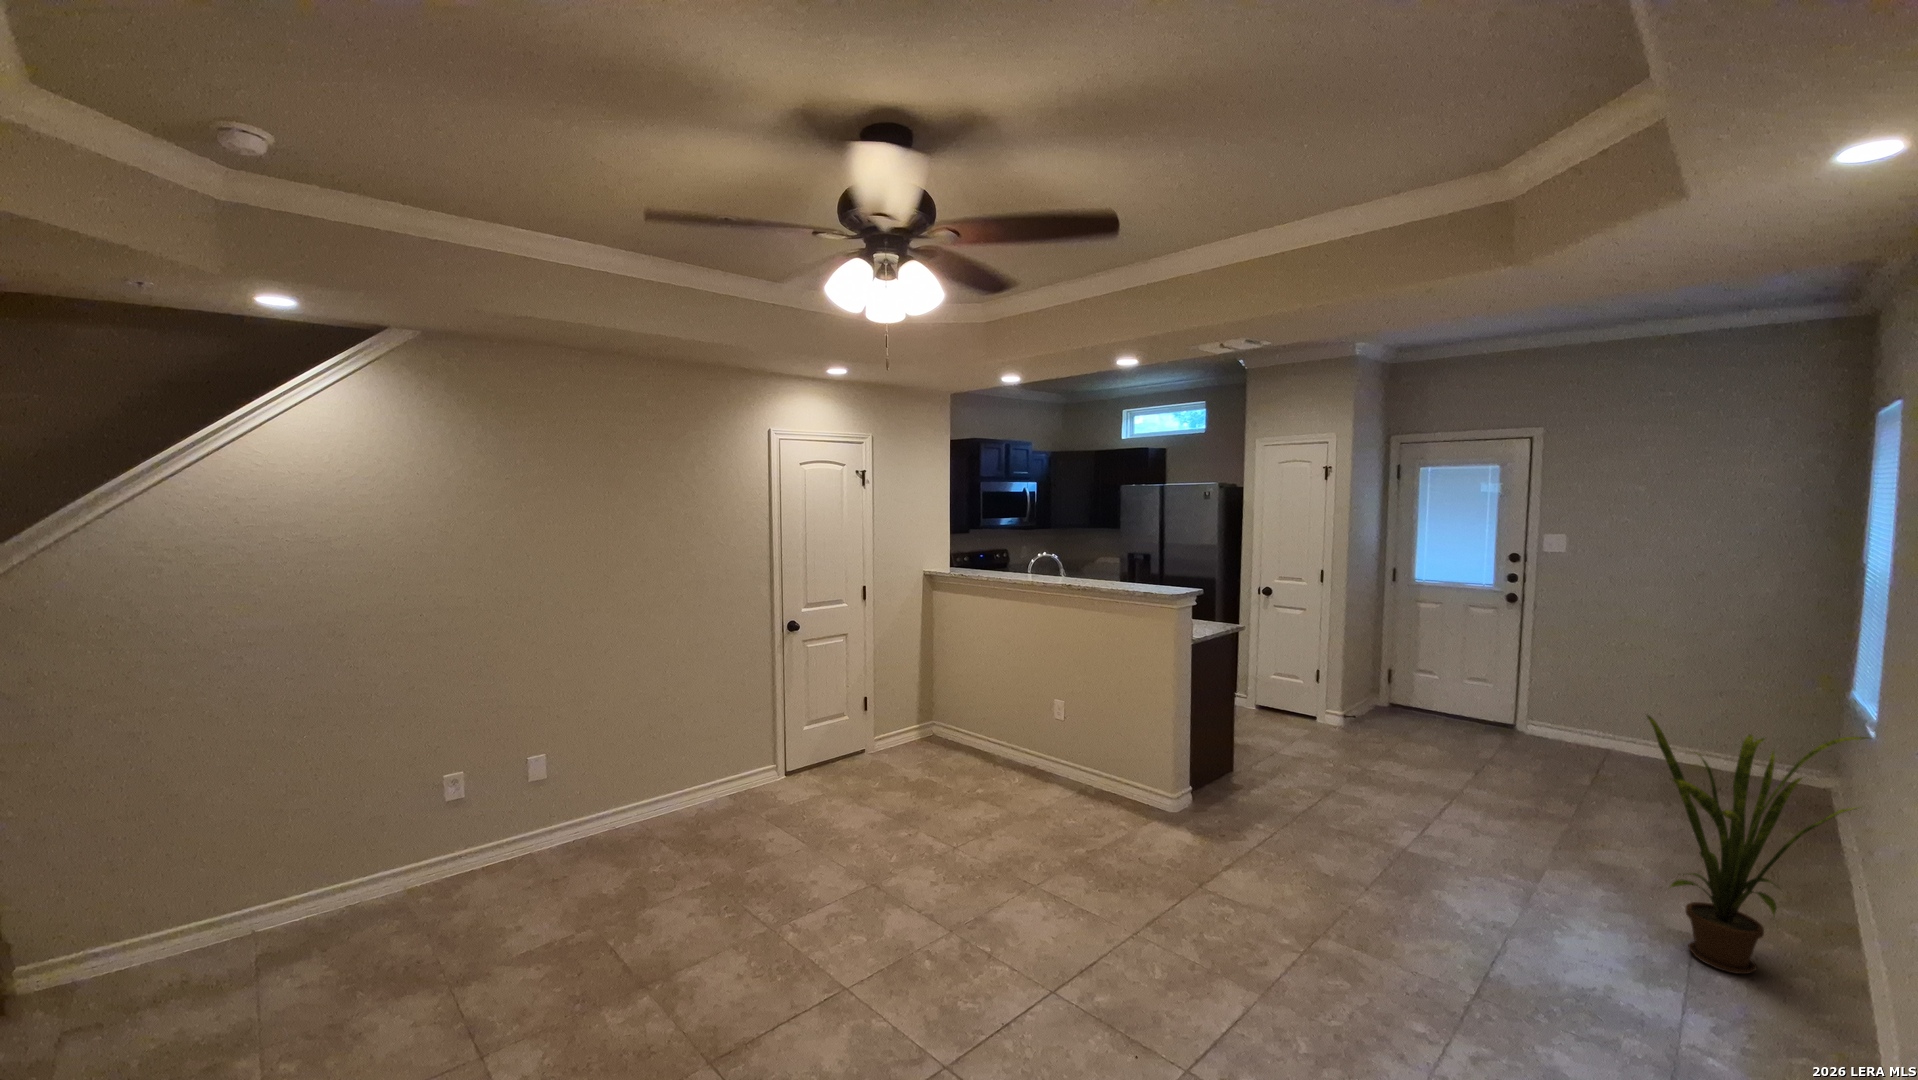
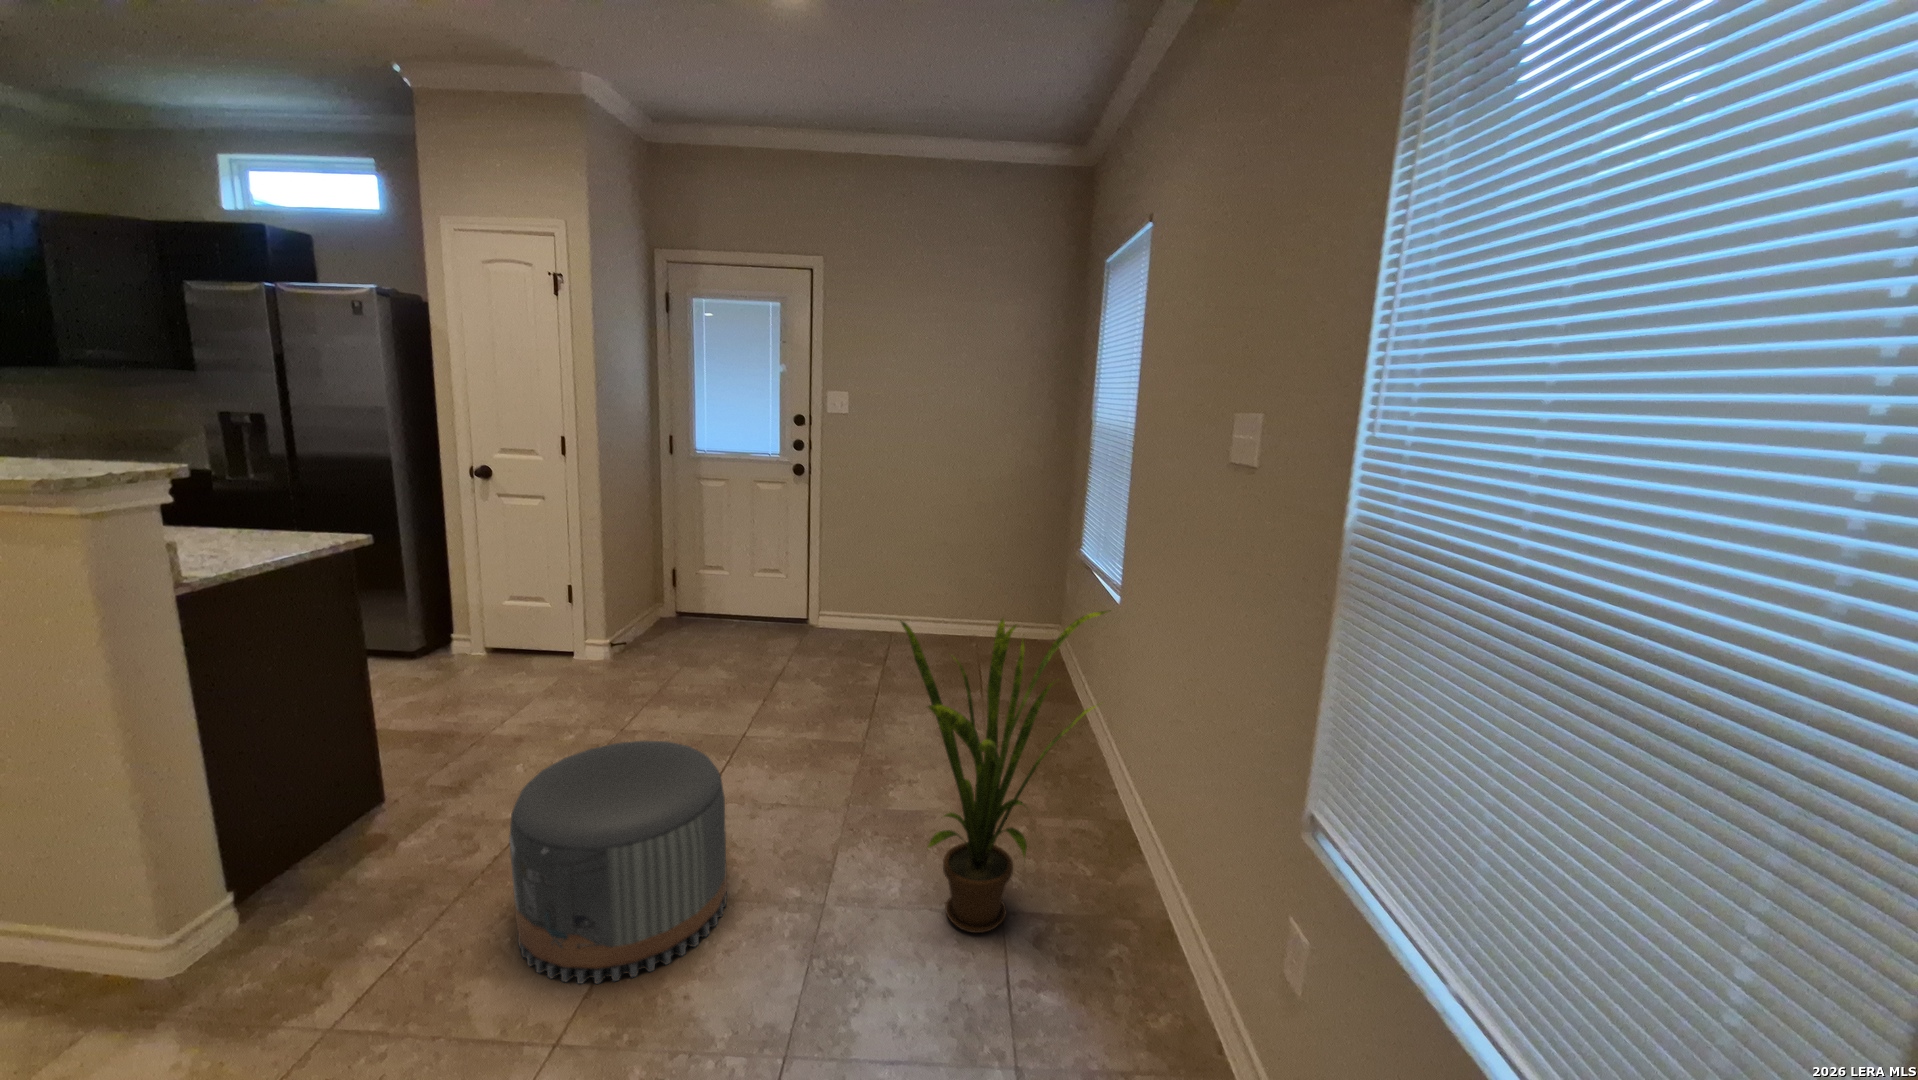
pouf: none [1350,765,1489,900] -> present [509,740,727,984]

